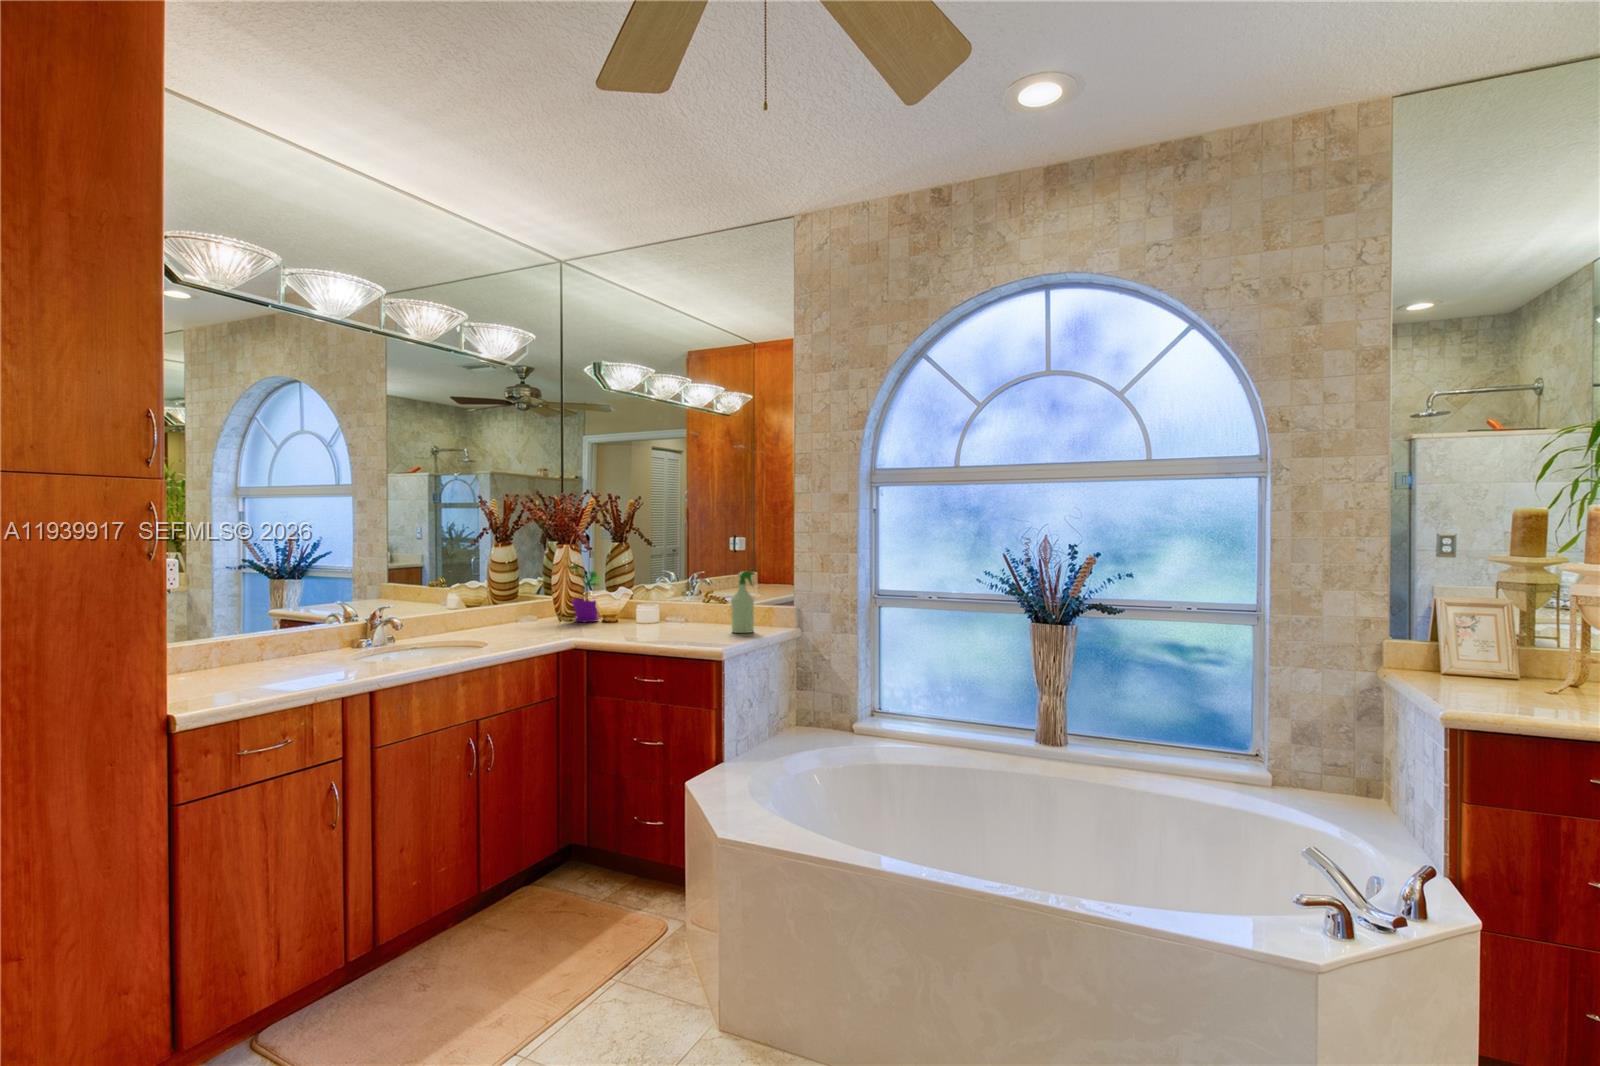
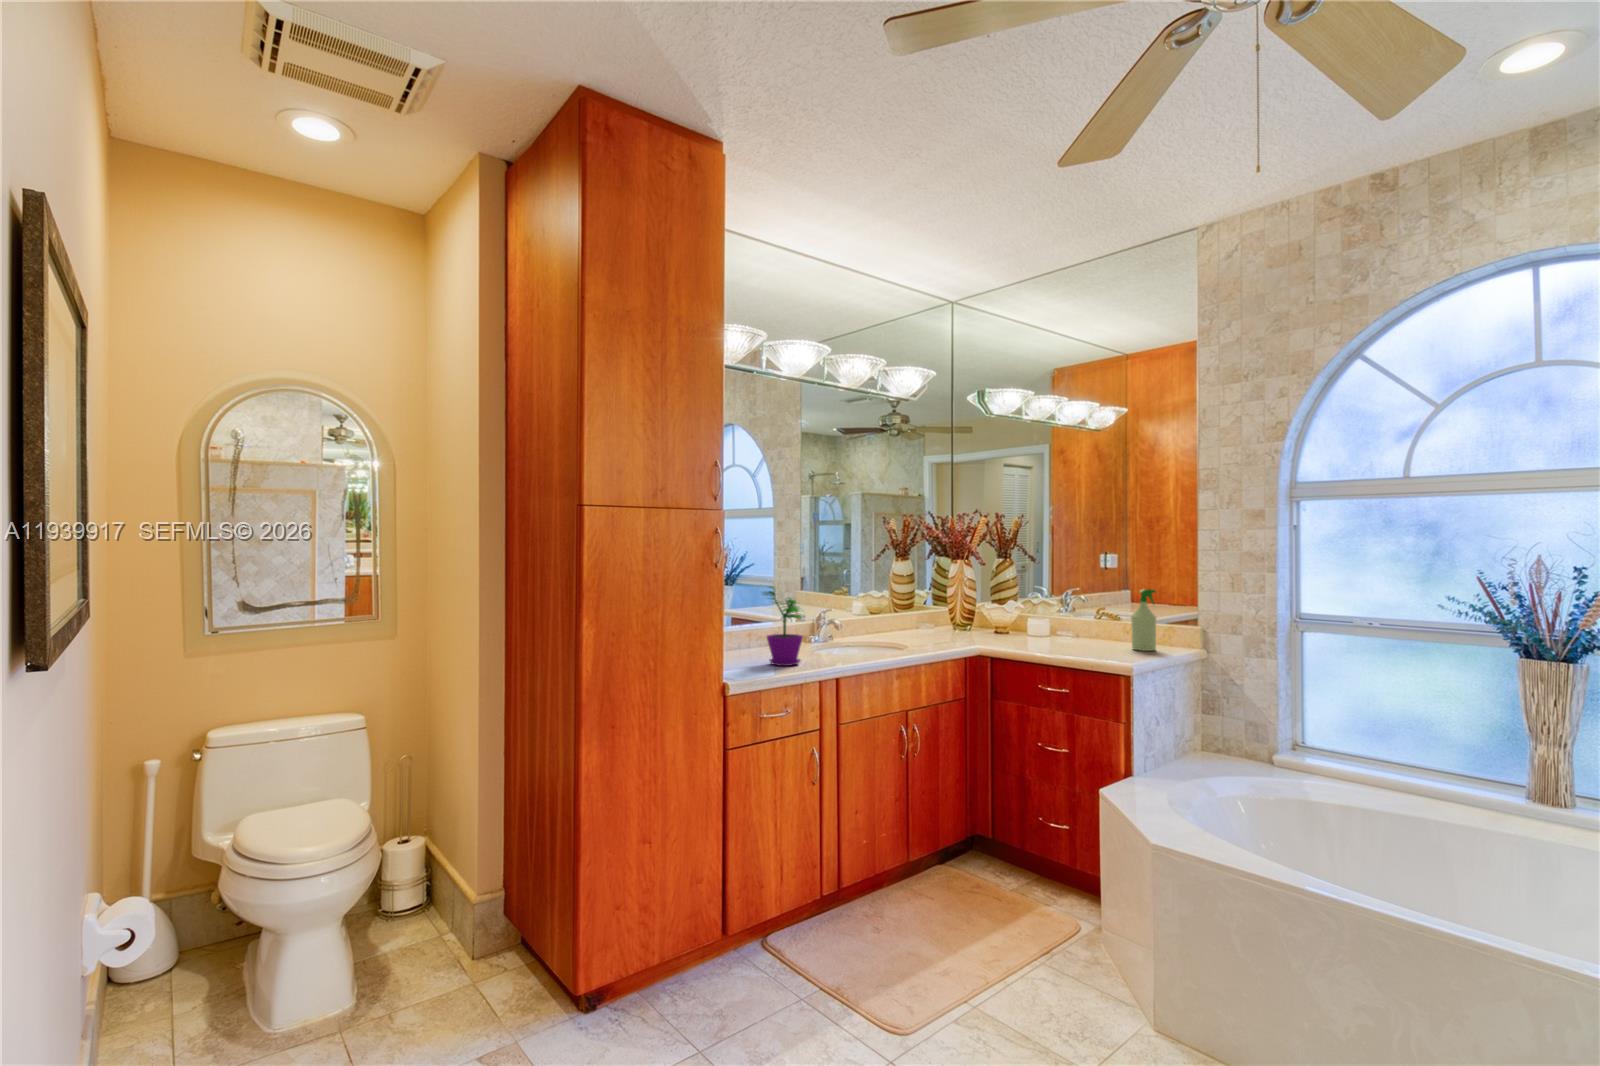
flower pot: present [567,566,600,622] -> present [764,591,803,666]

